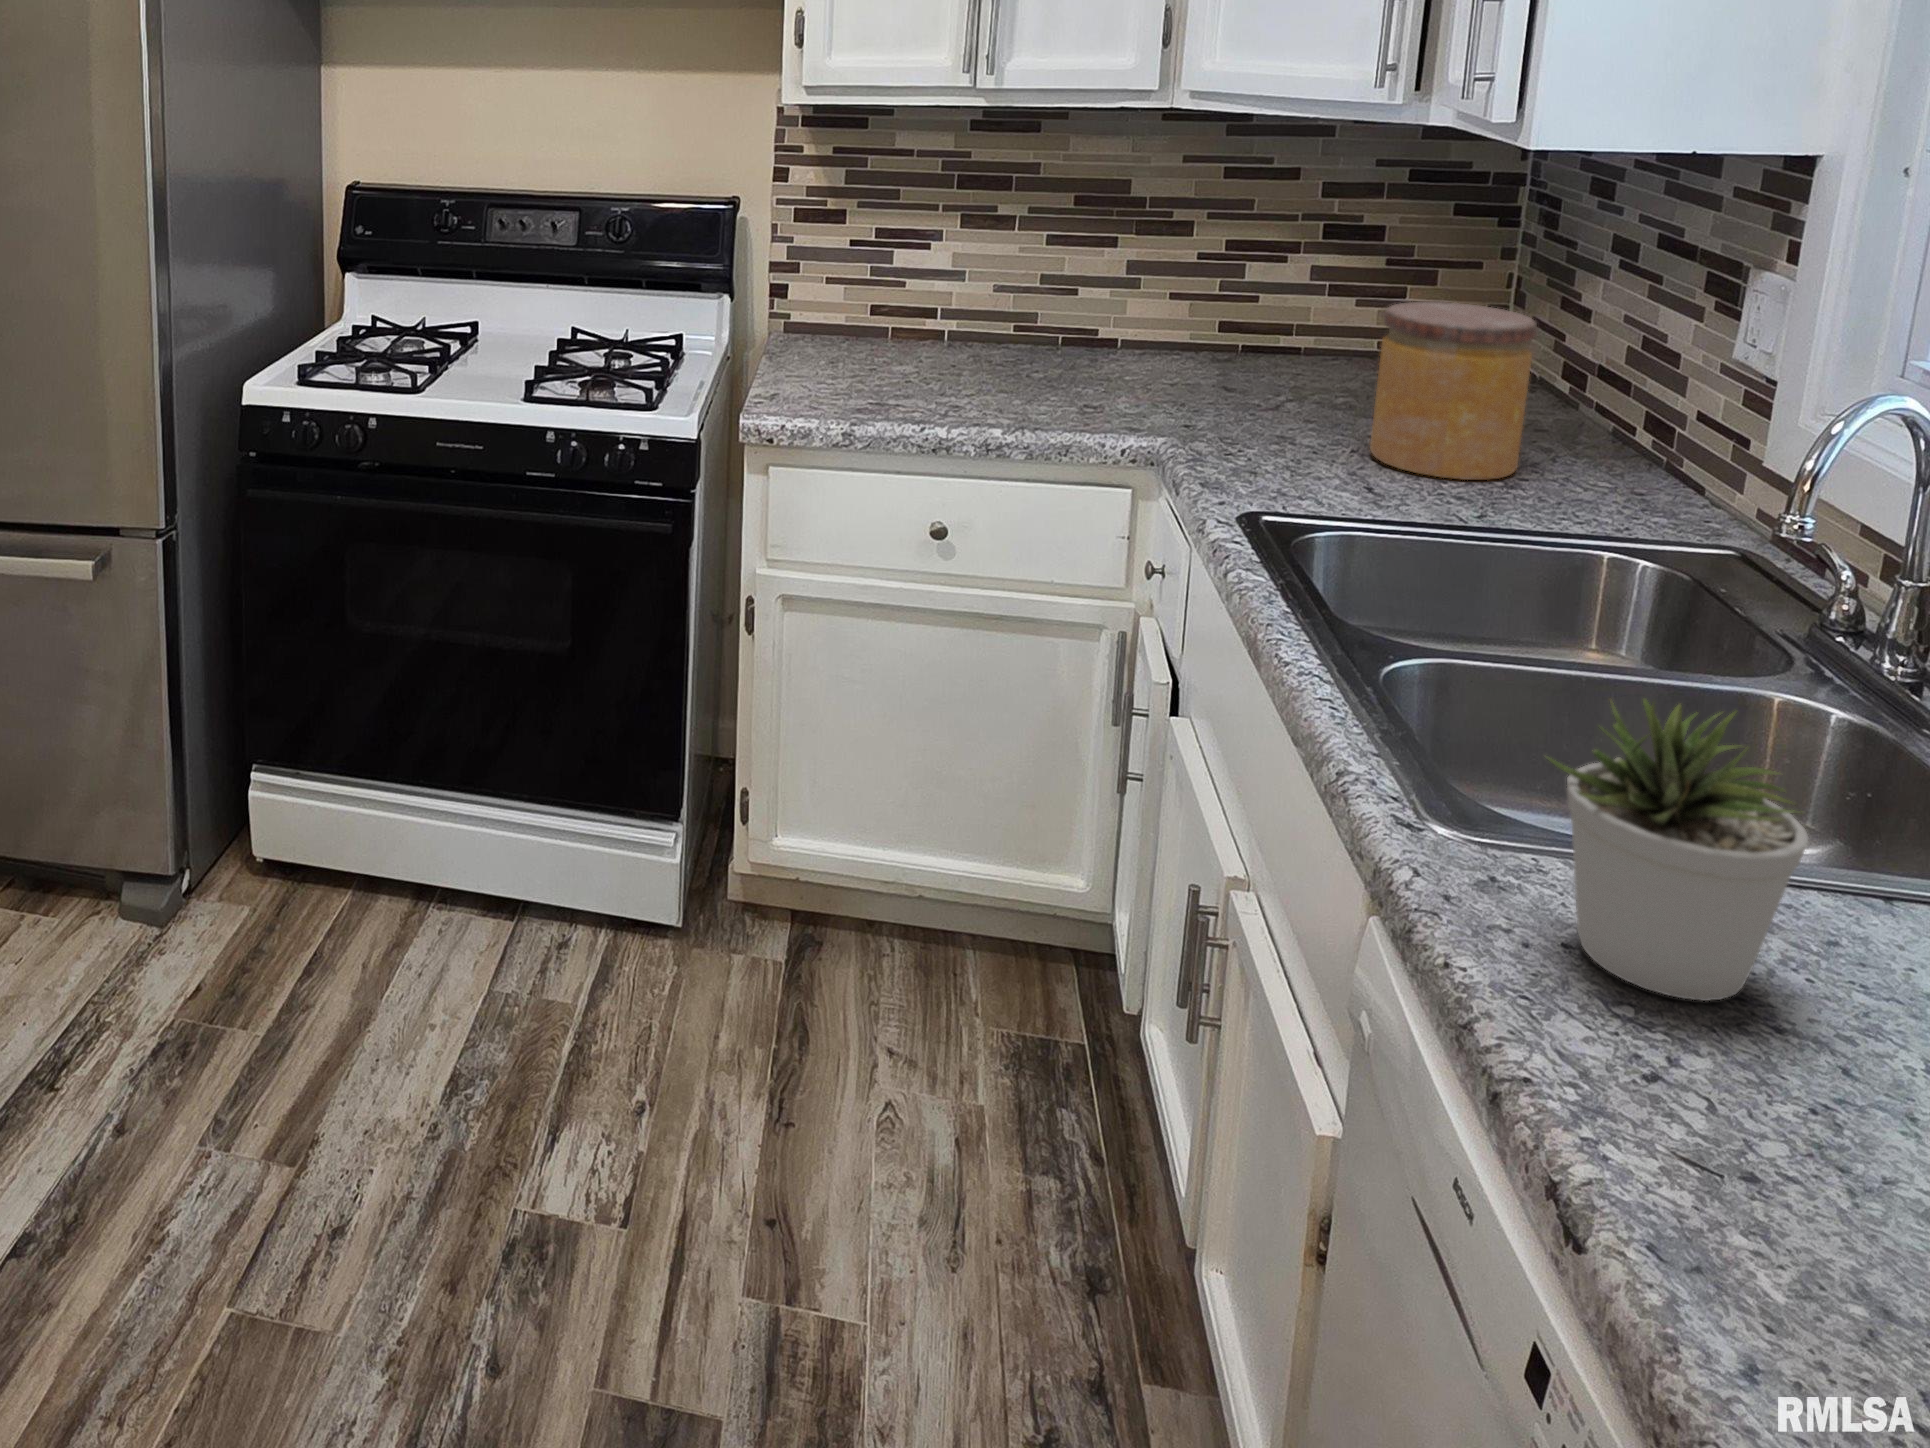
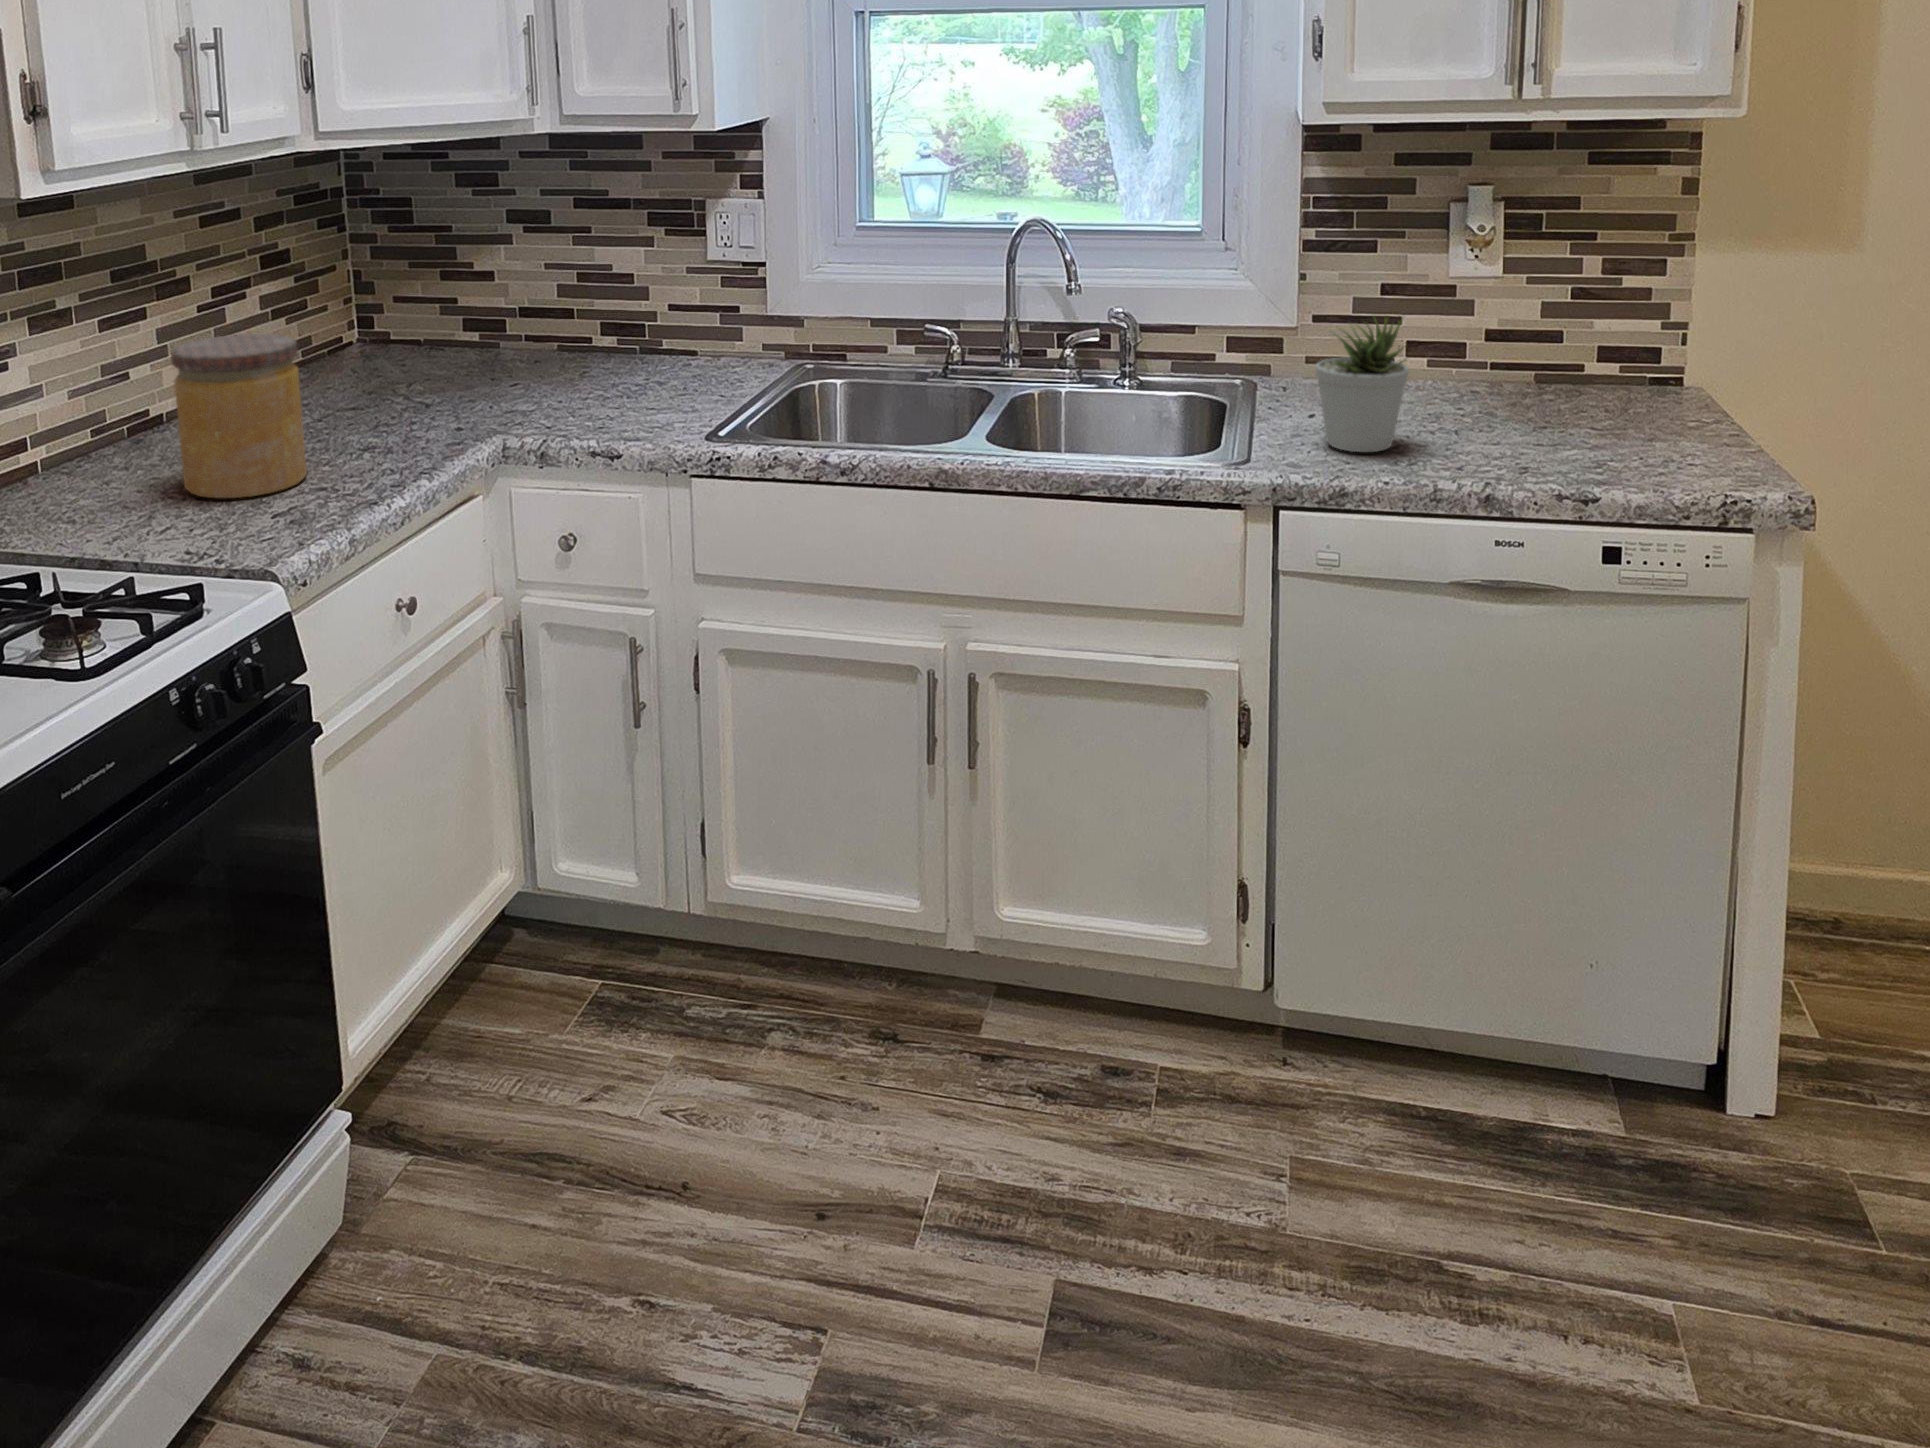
jar: present [1370,302,1537,480] -> present [171,334,306,498]

